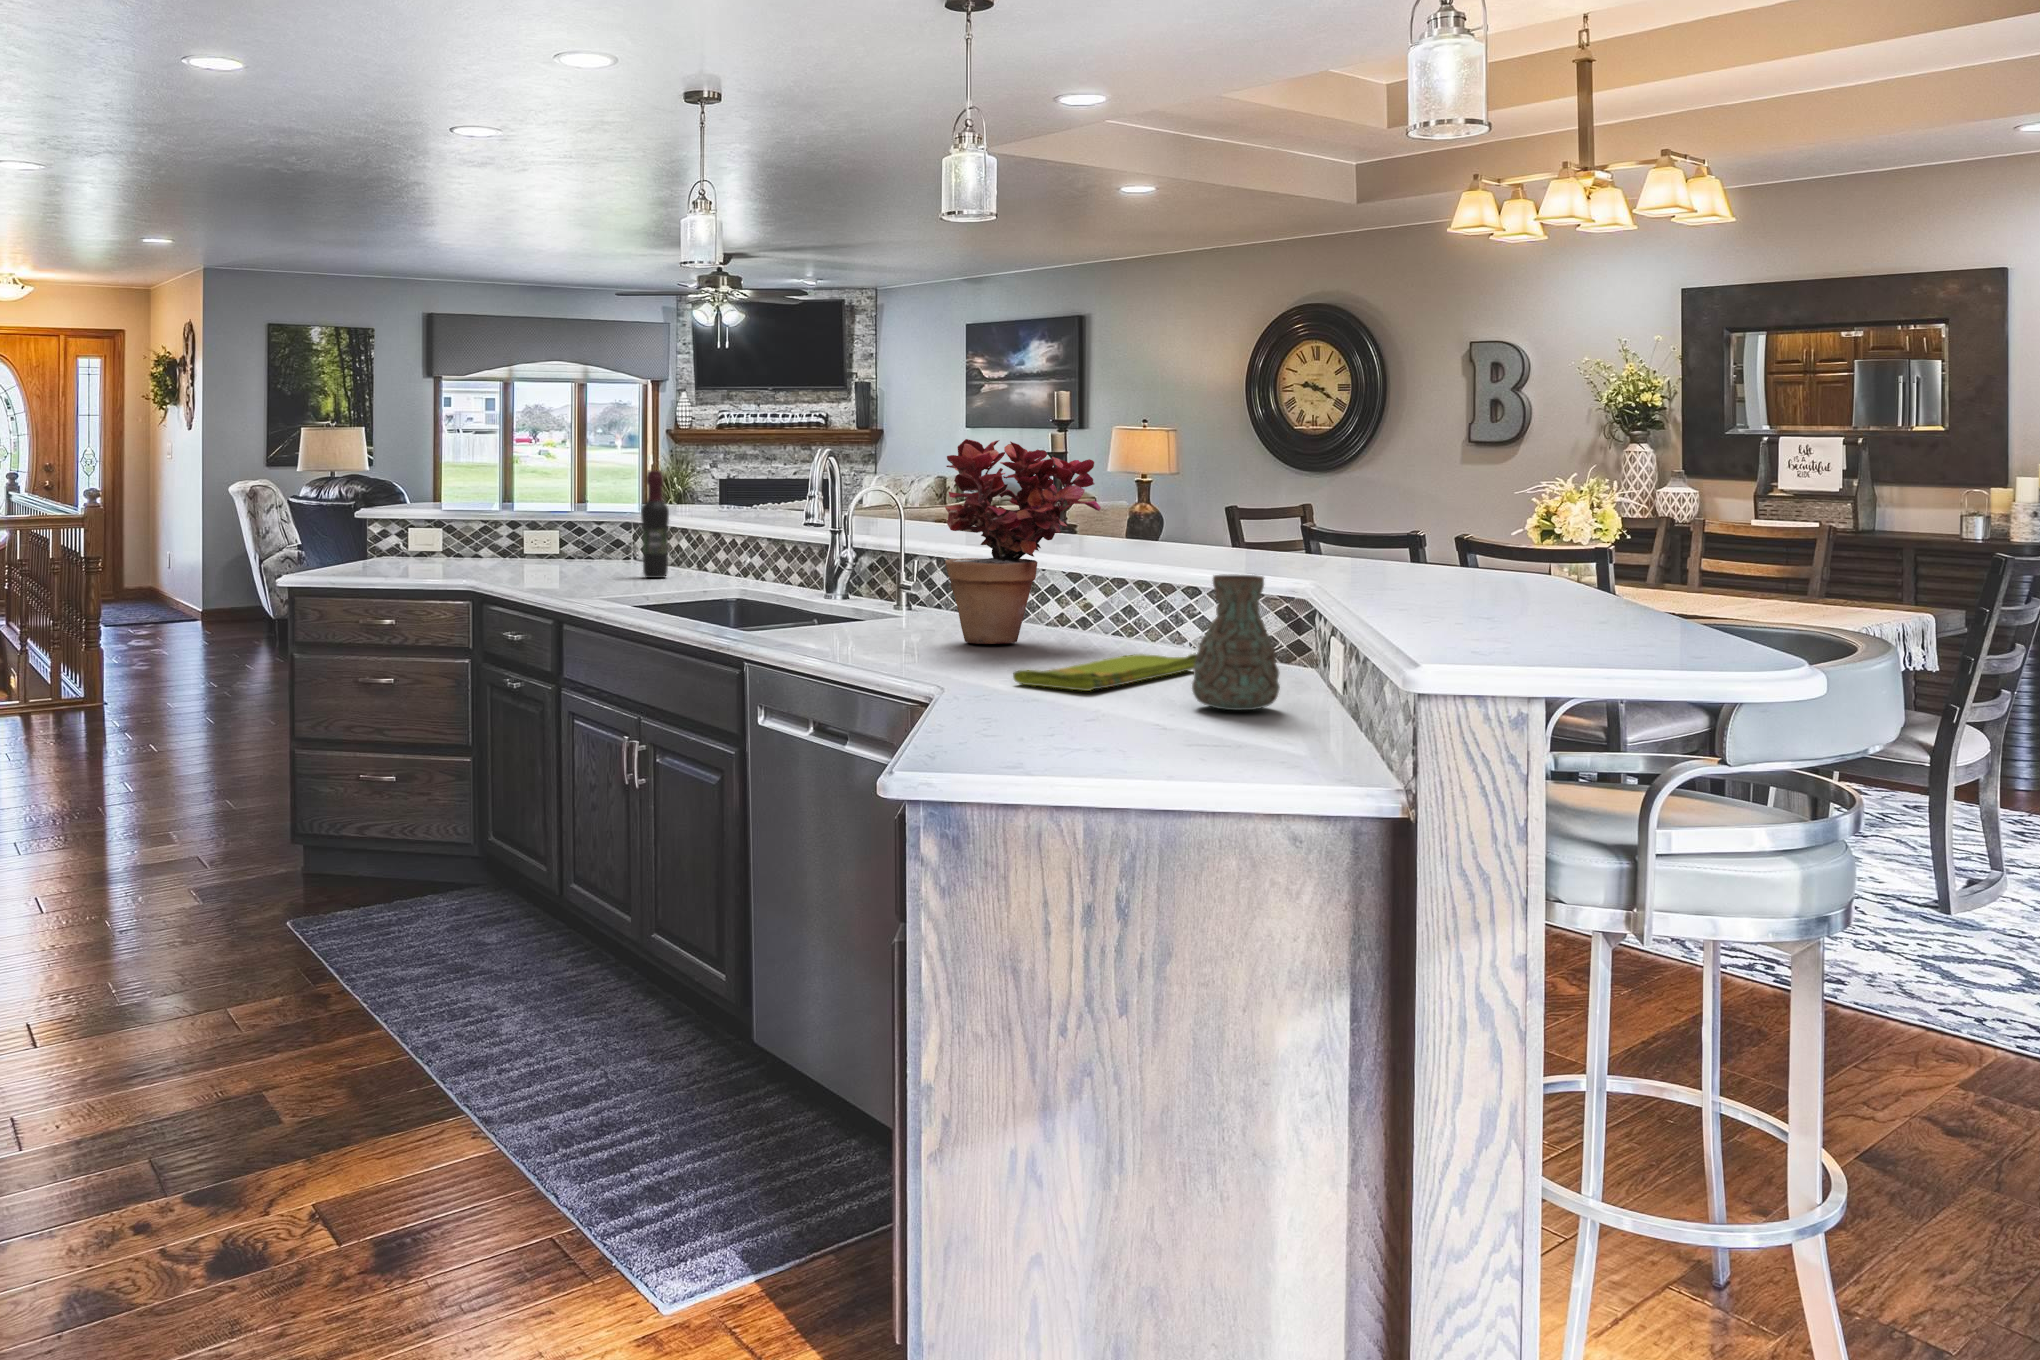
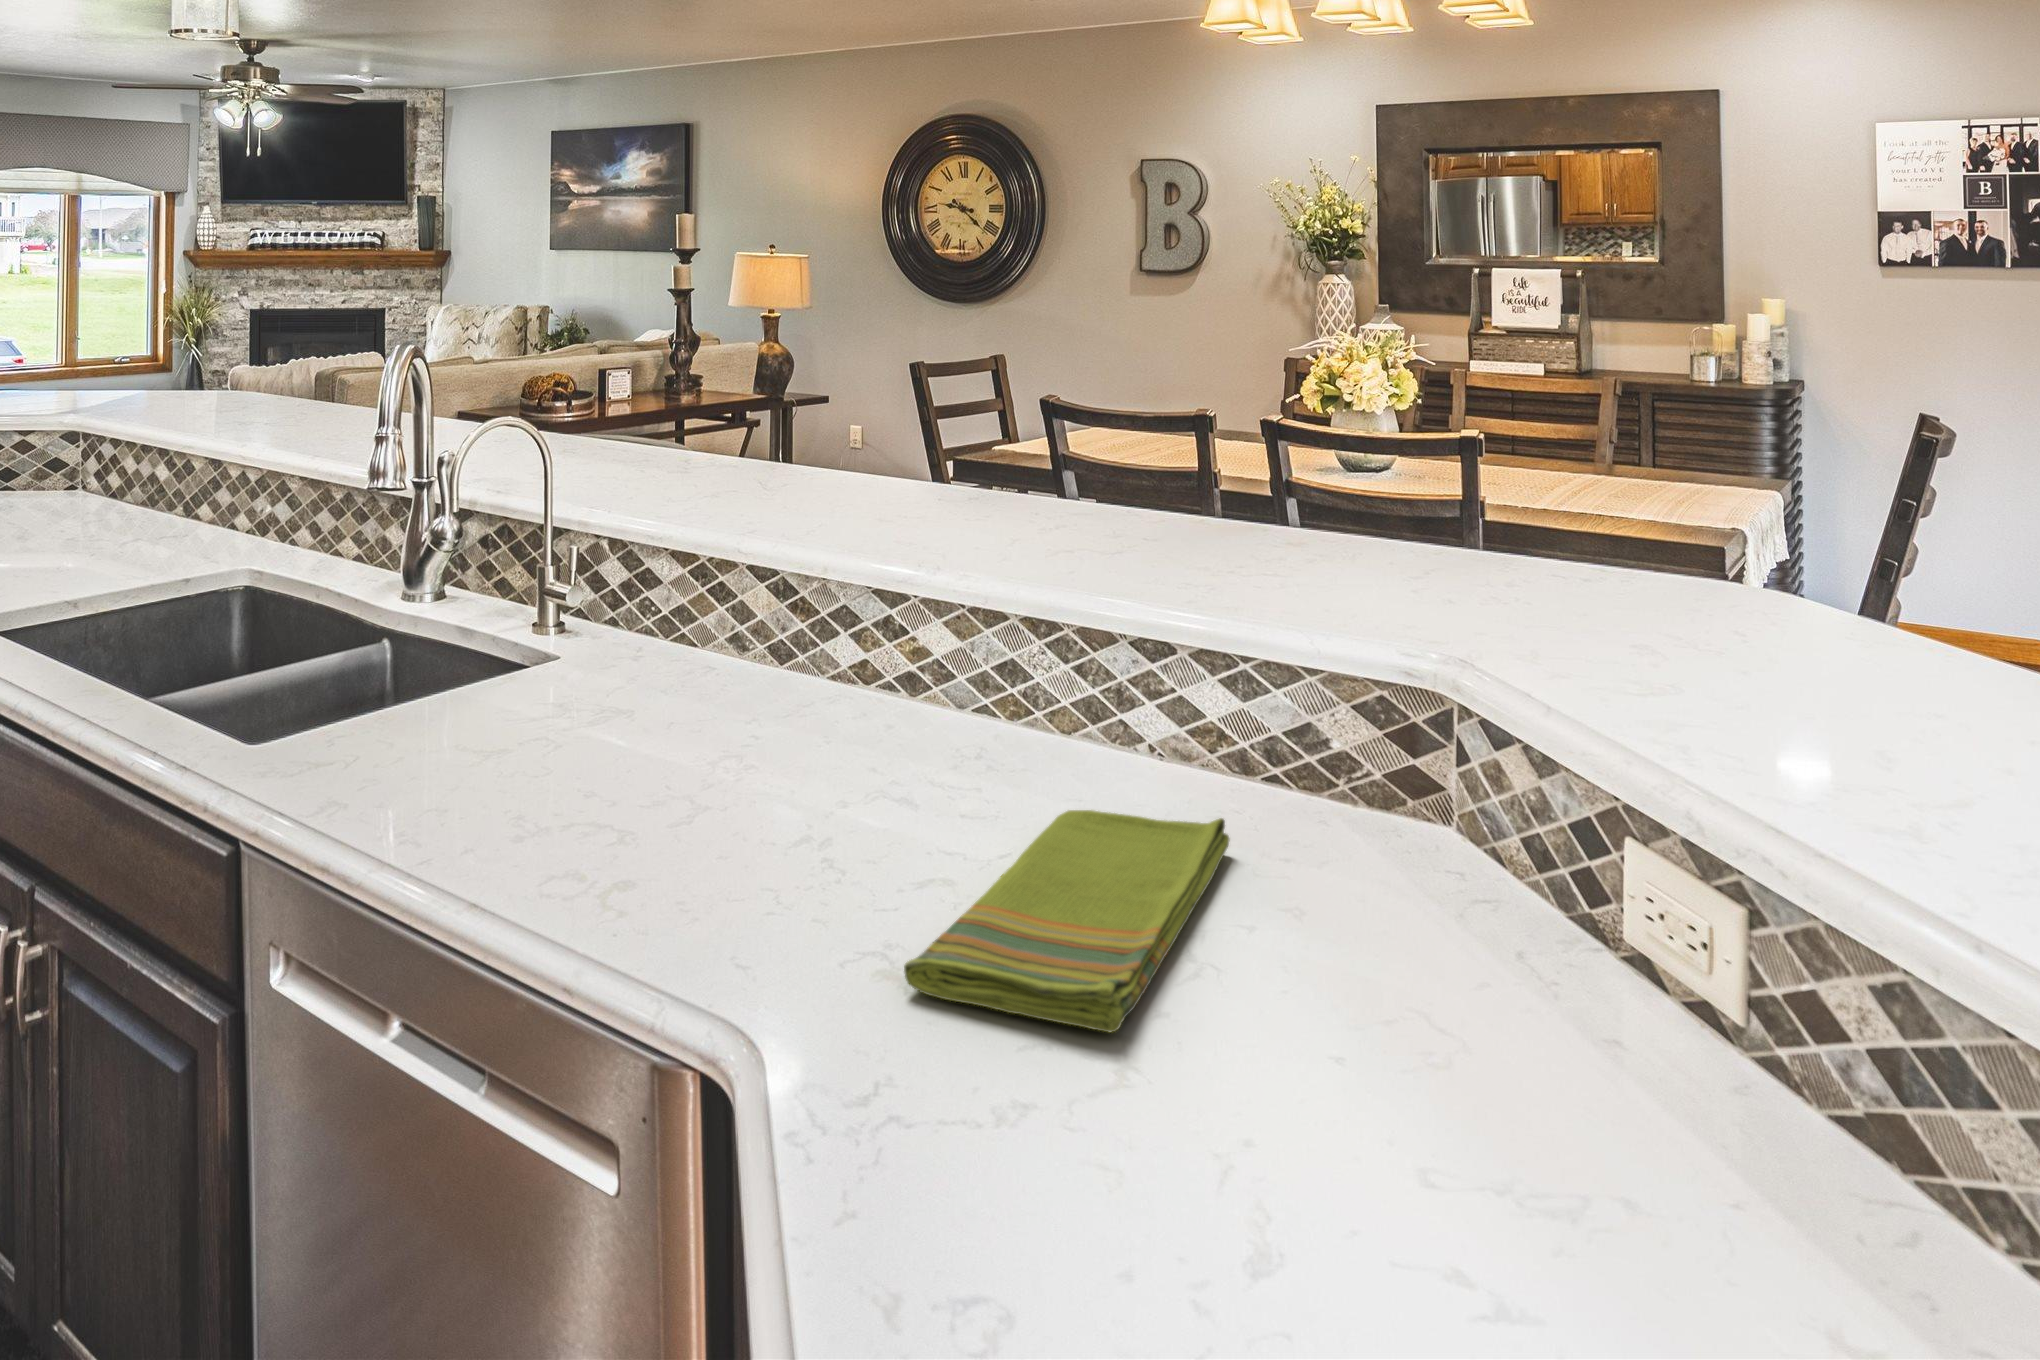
potted plant: present [945,439,1101,644] -> none [651,353,949,760]
wine bottle: present [641,470,669,578] -> none [87,360,136,534]
decorative vase: present [1192,575,1280,710] -> none [1411,760,1644,1141]

